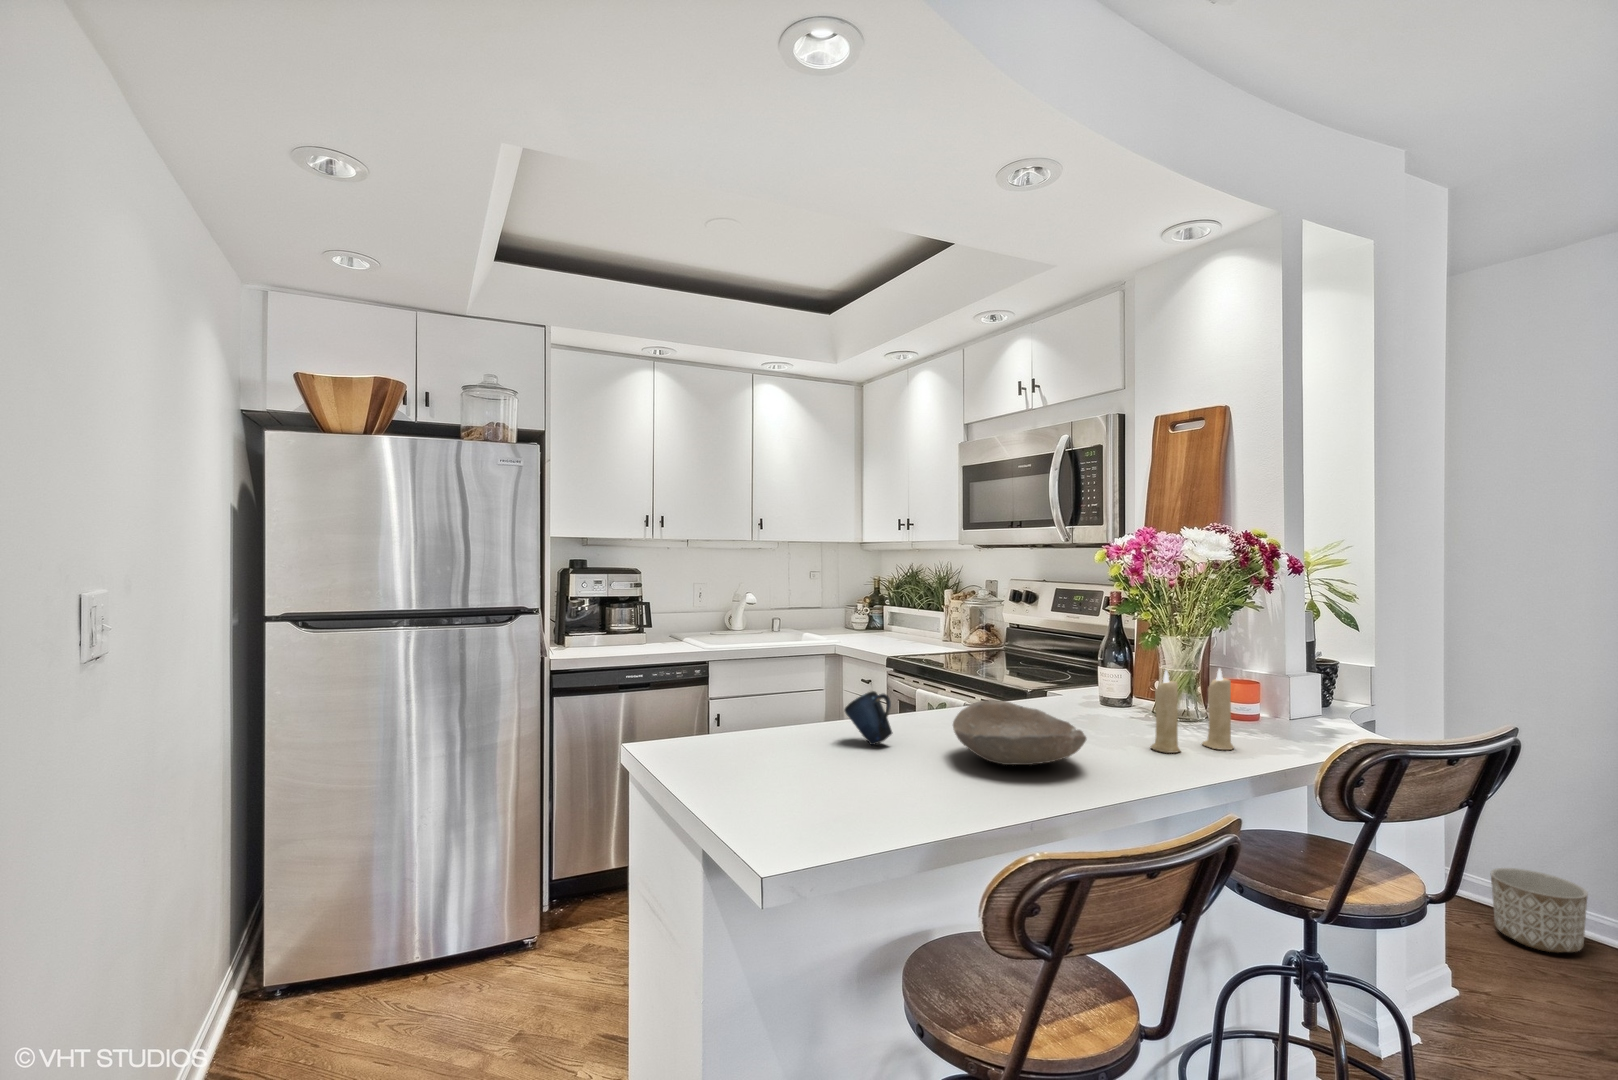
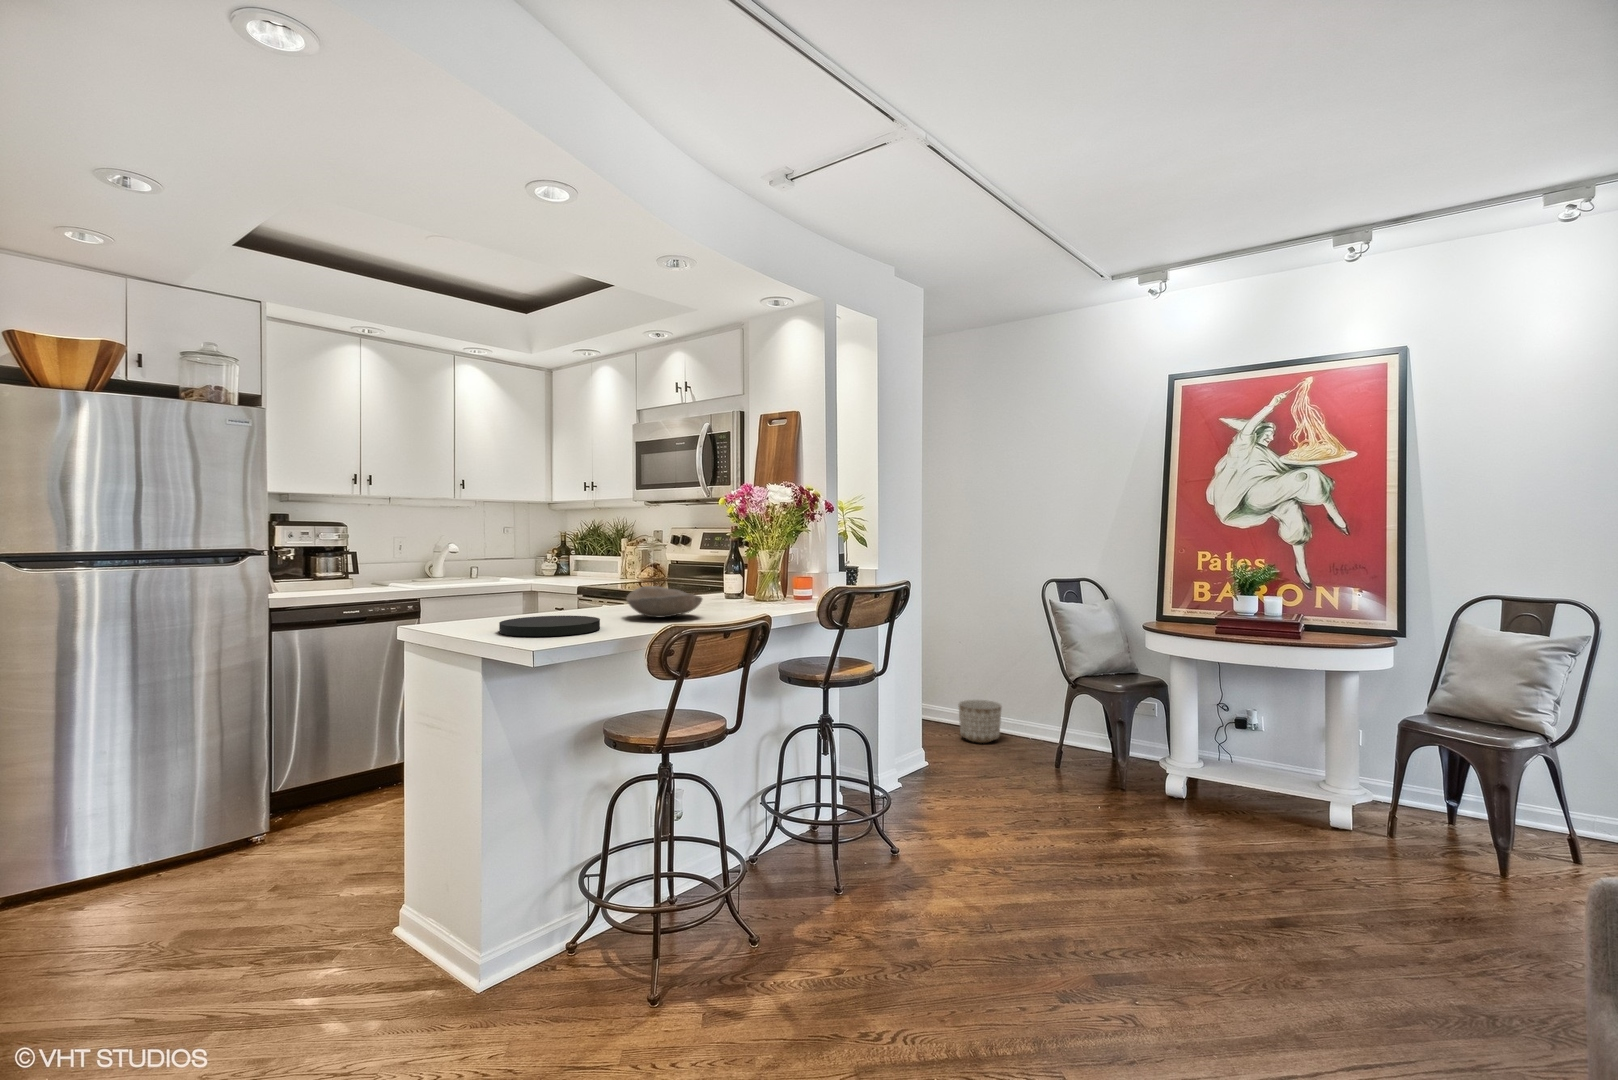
candle: present [1151,669,1234,753] -> none [742,562,788,611]
mug: present [845,691,892,745] -> none [556,583,588,617]
plate: none [742,756,908,822] -> present [499,616,600,636]

